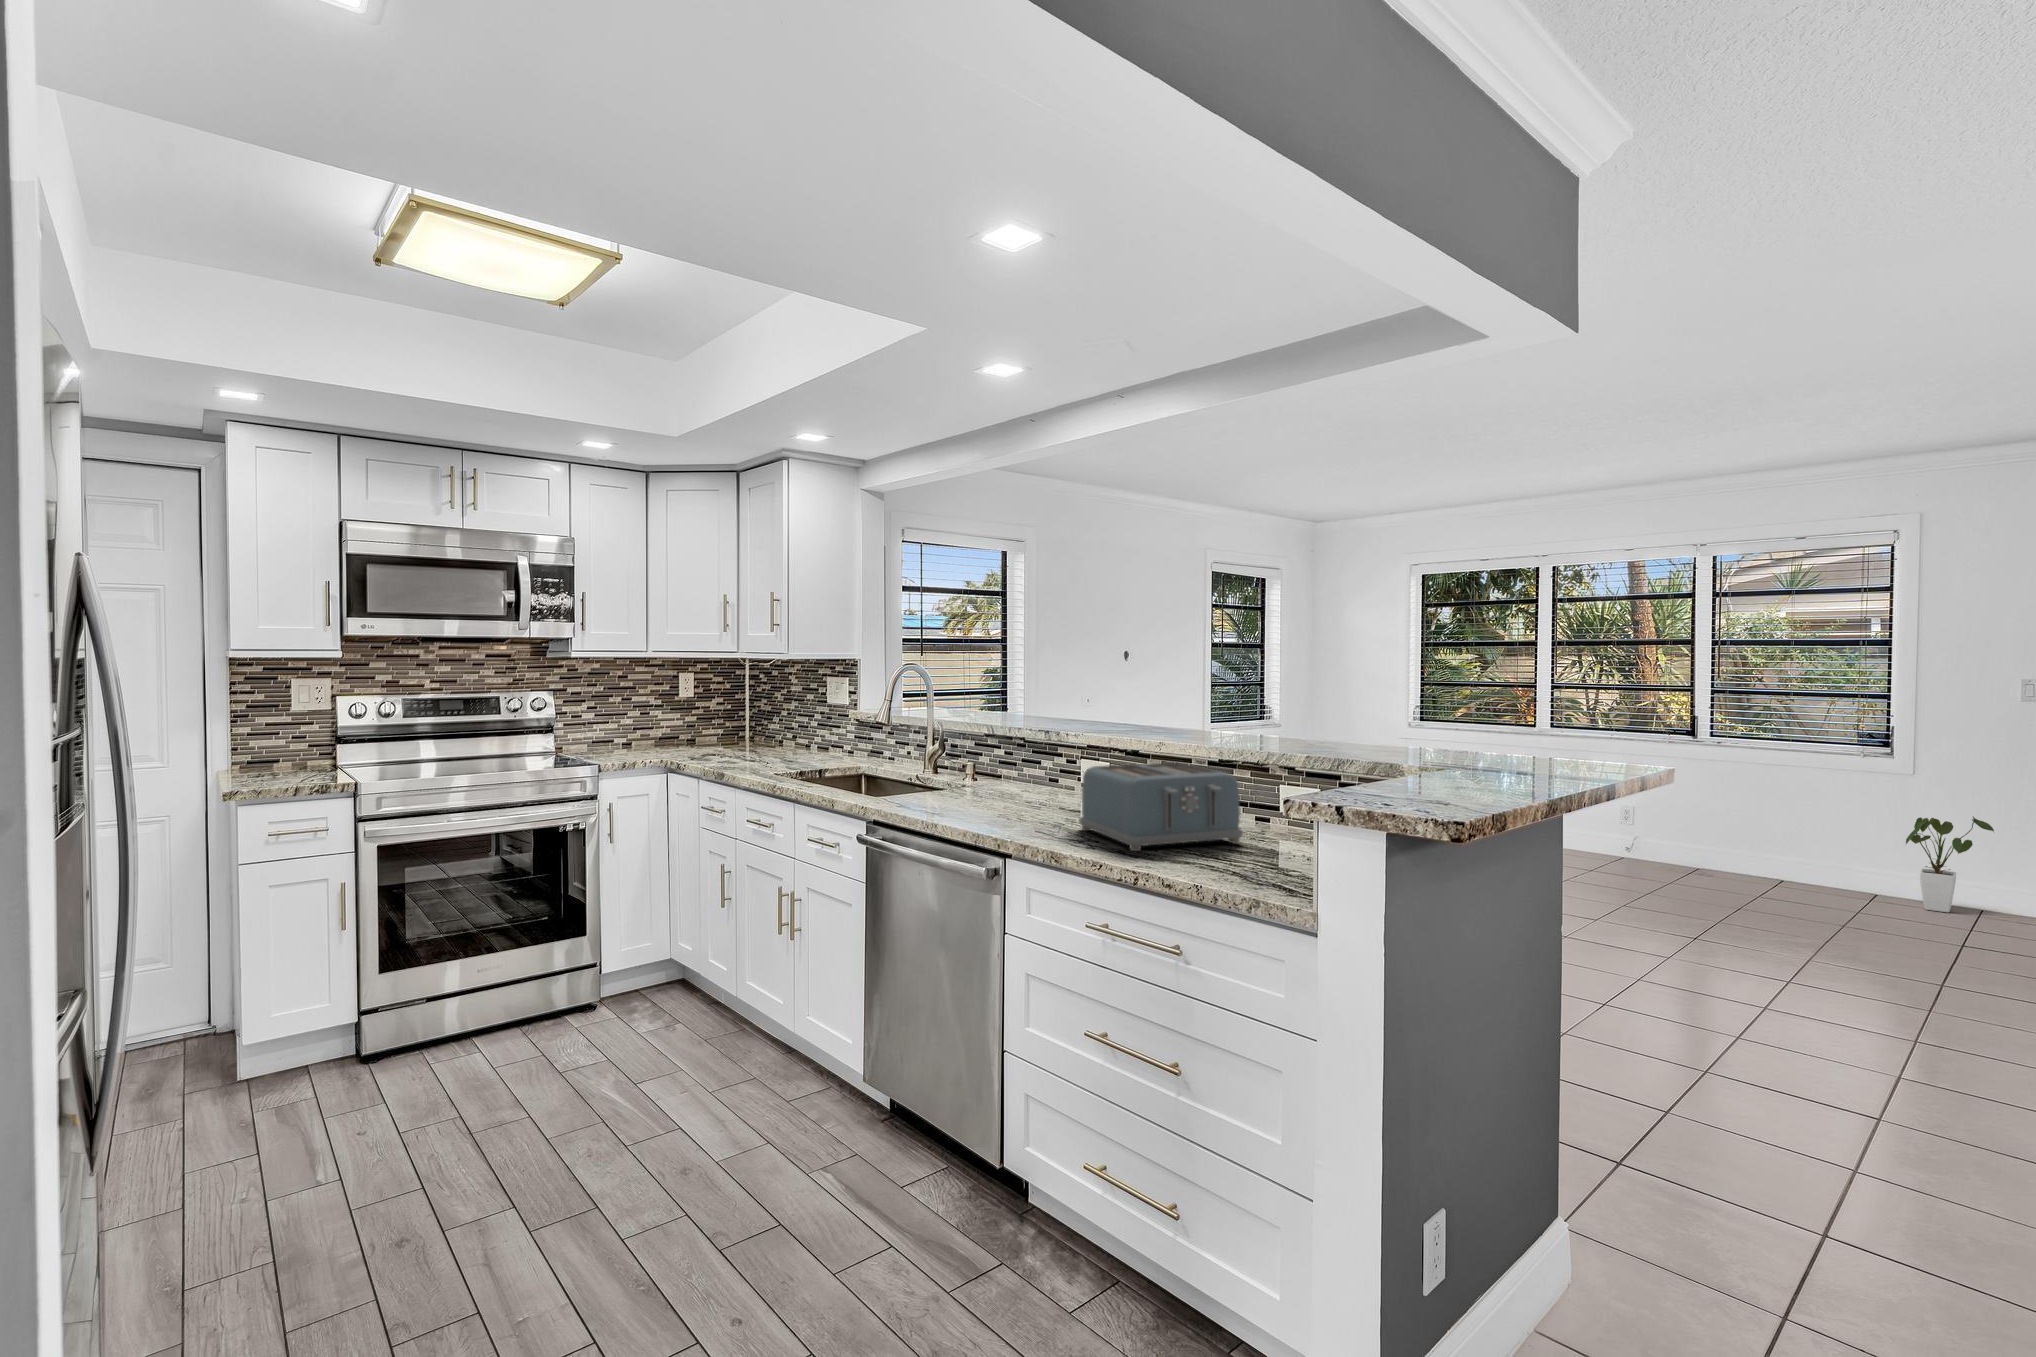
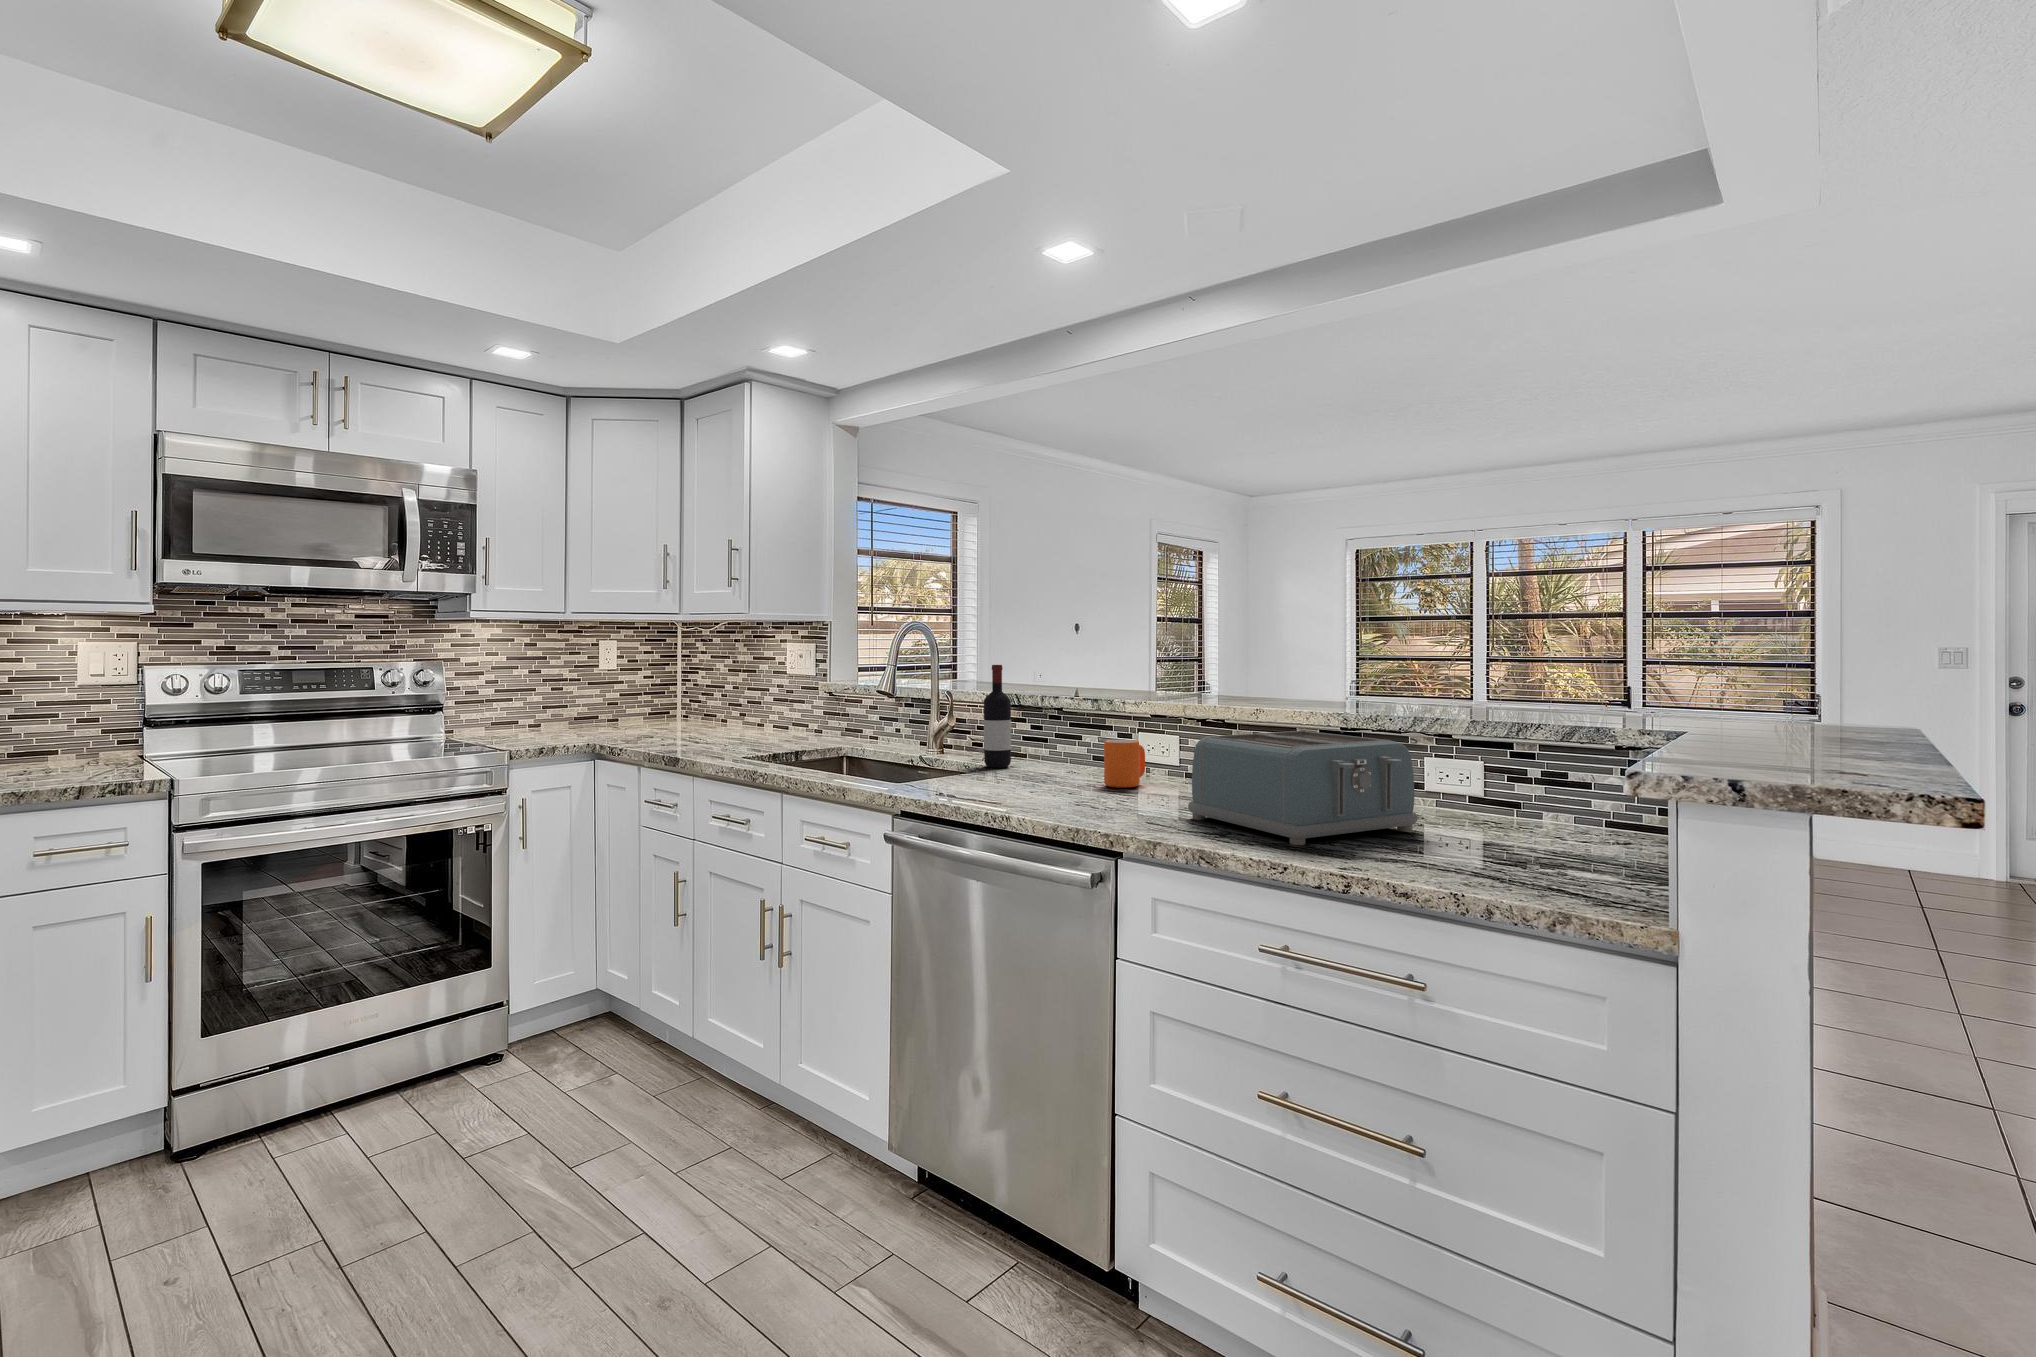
wine bottle: none [967,700,990,786] -> present [984,665,1011,768]
mug: none [1046,765,1082,805] -> present [1104,740,1145,788]
house plant: present [1906,817,1994,913] -> none [1866,784,1948,880]

